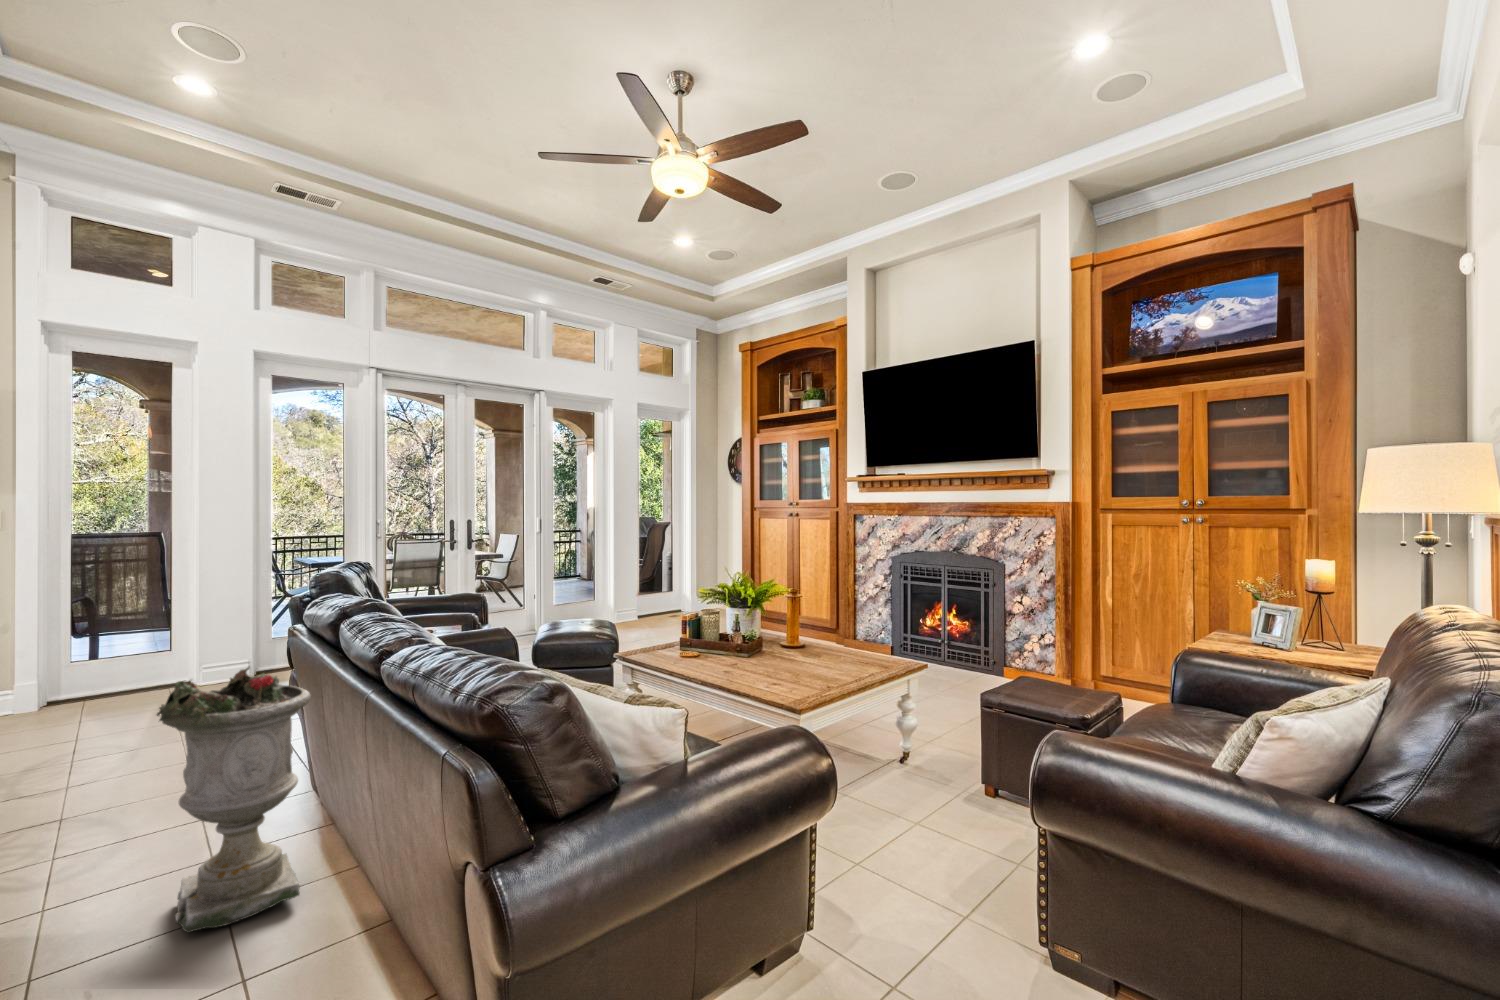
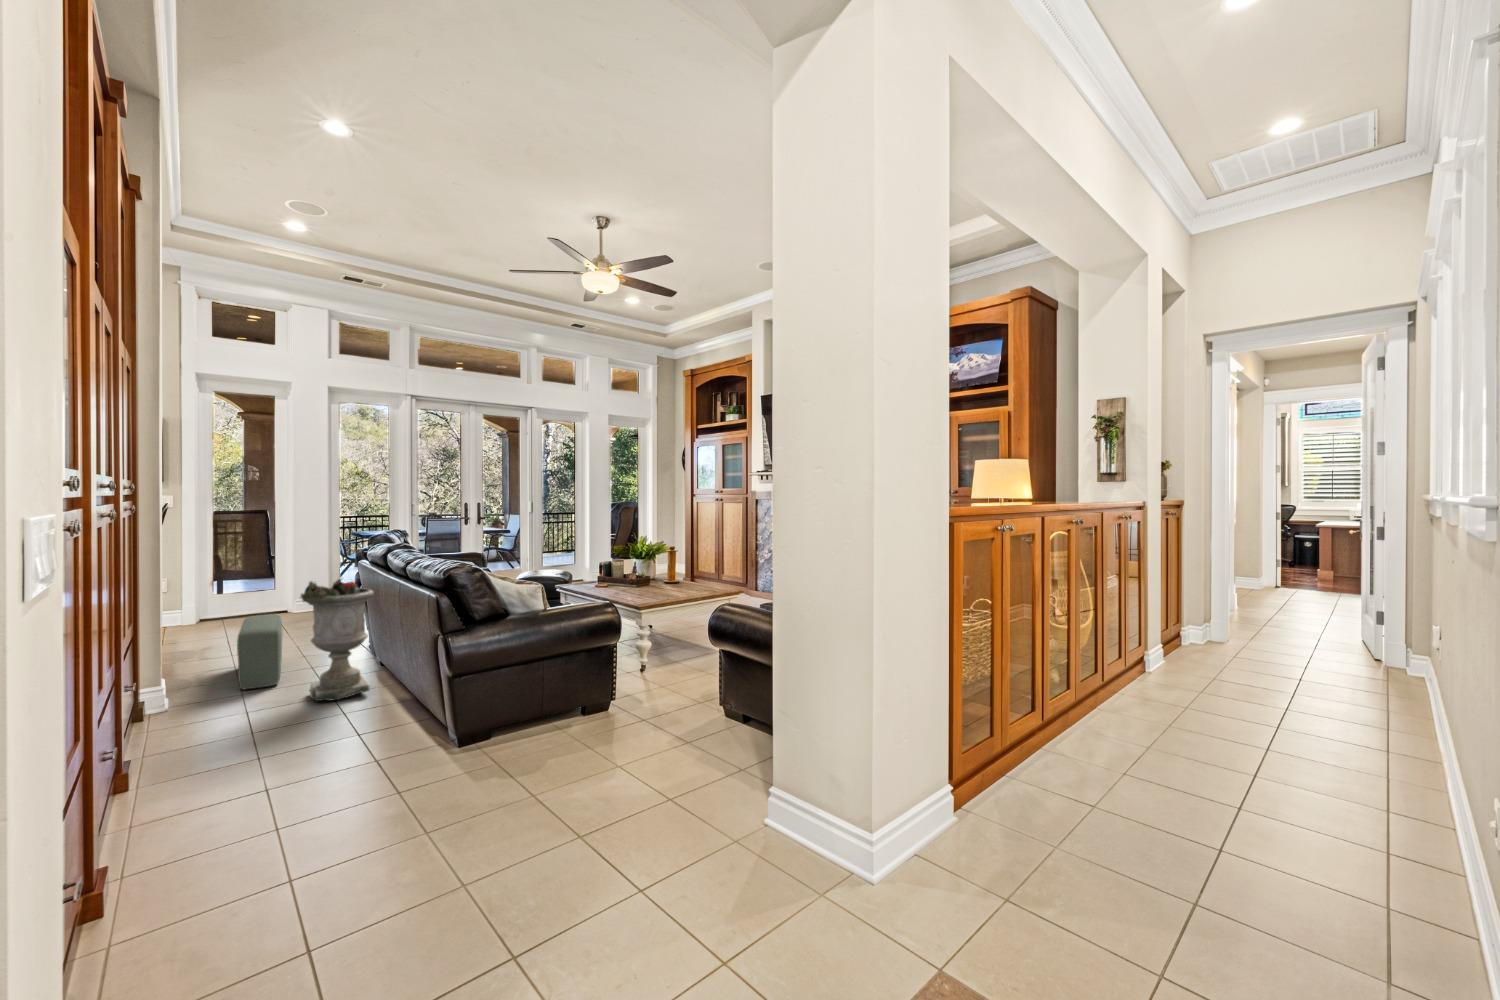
pouf: none [39,720,148,891] -> present [237,614,282,689]

